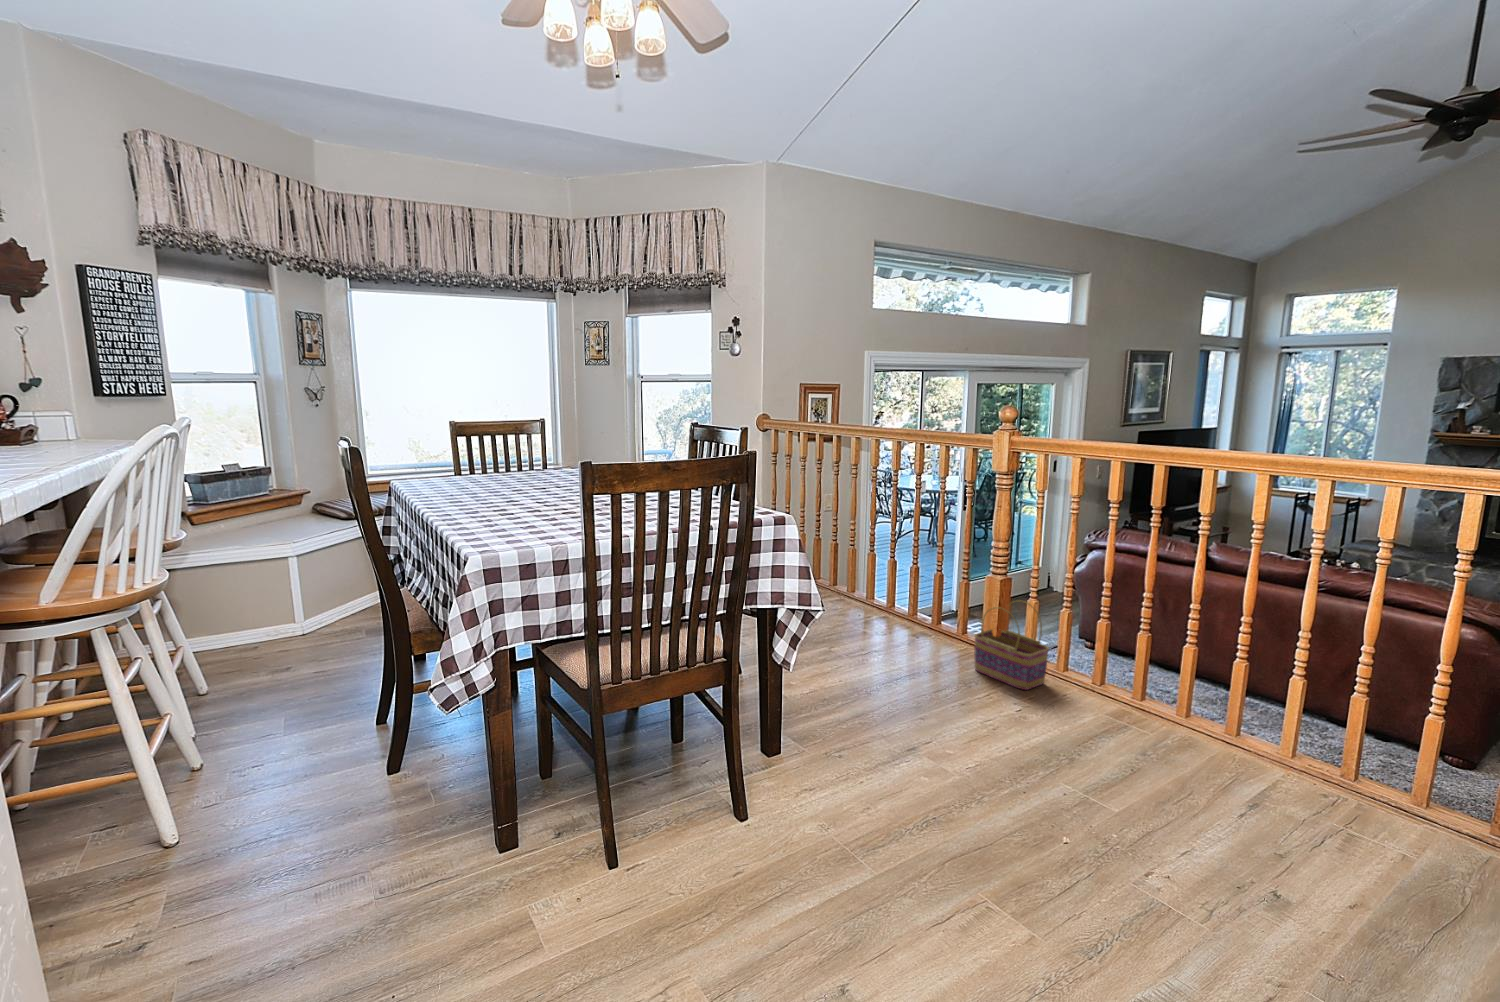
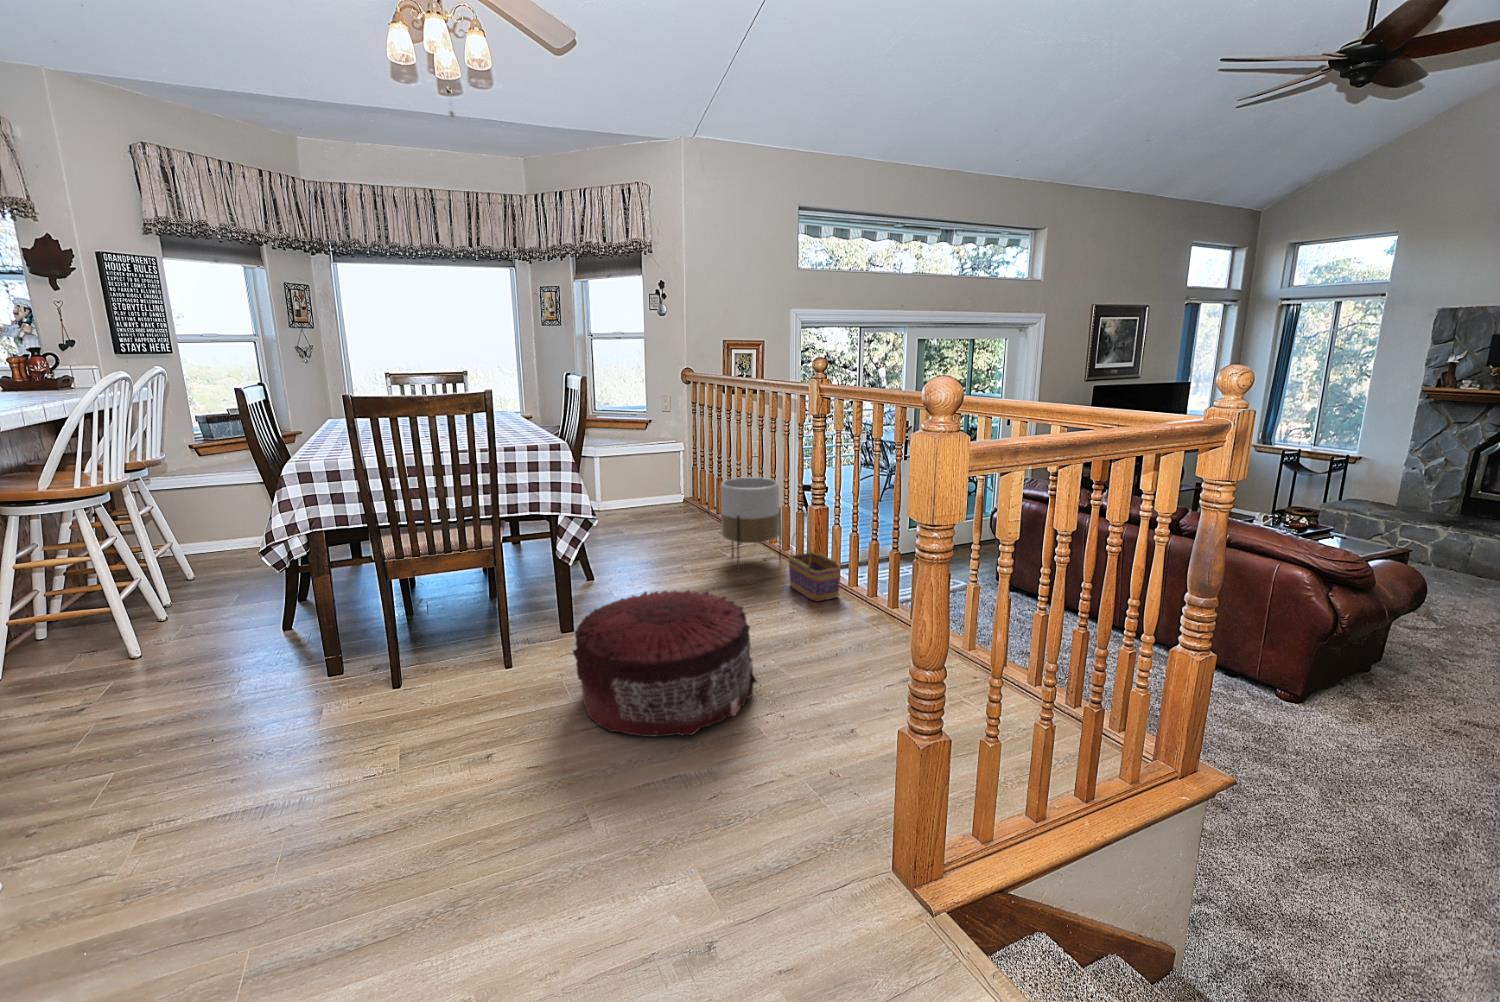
planter: none [869,540,940,653] -> present [721,477,781,571]
pouf: none [863,695,1104,917] -> present [573,590,757,737]

